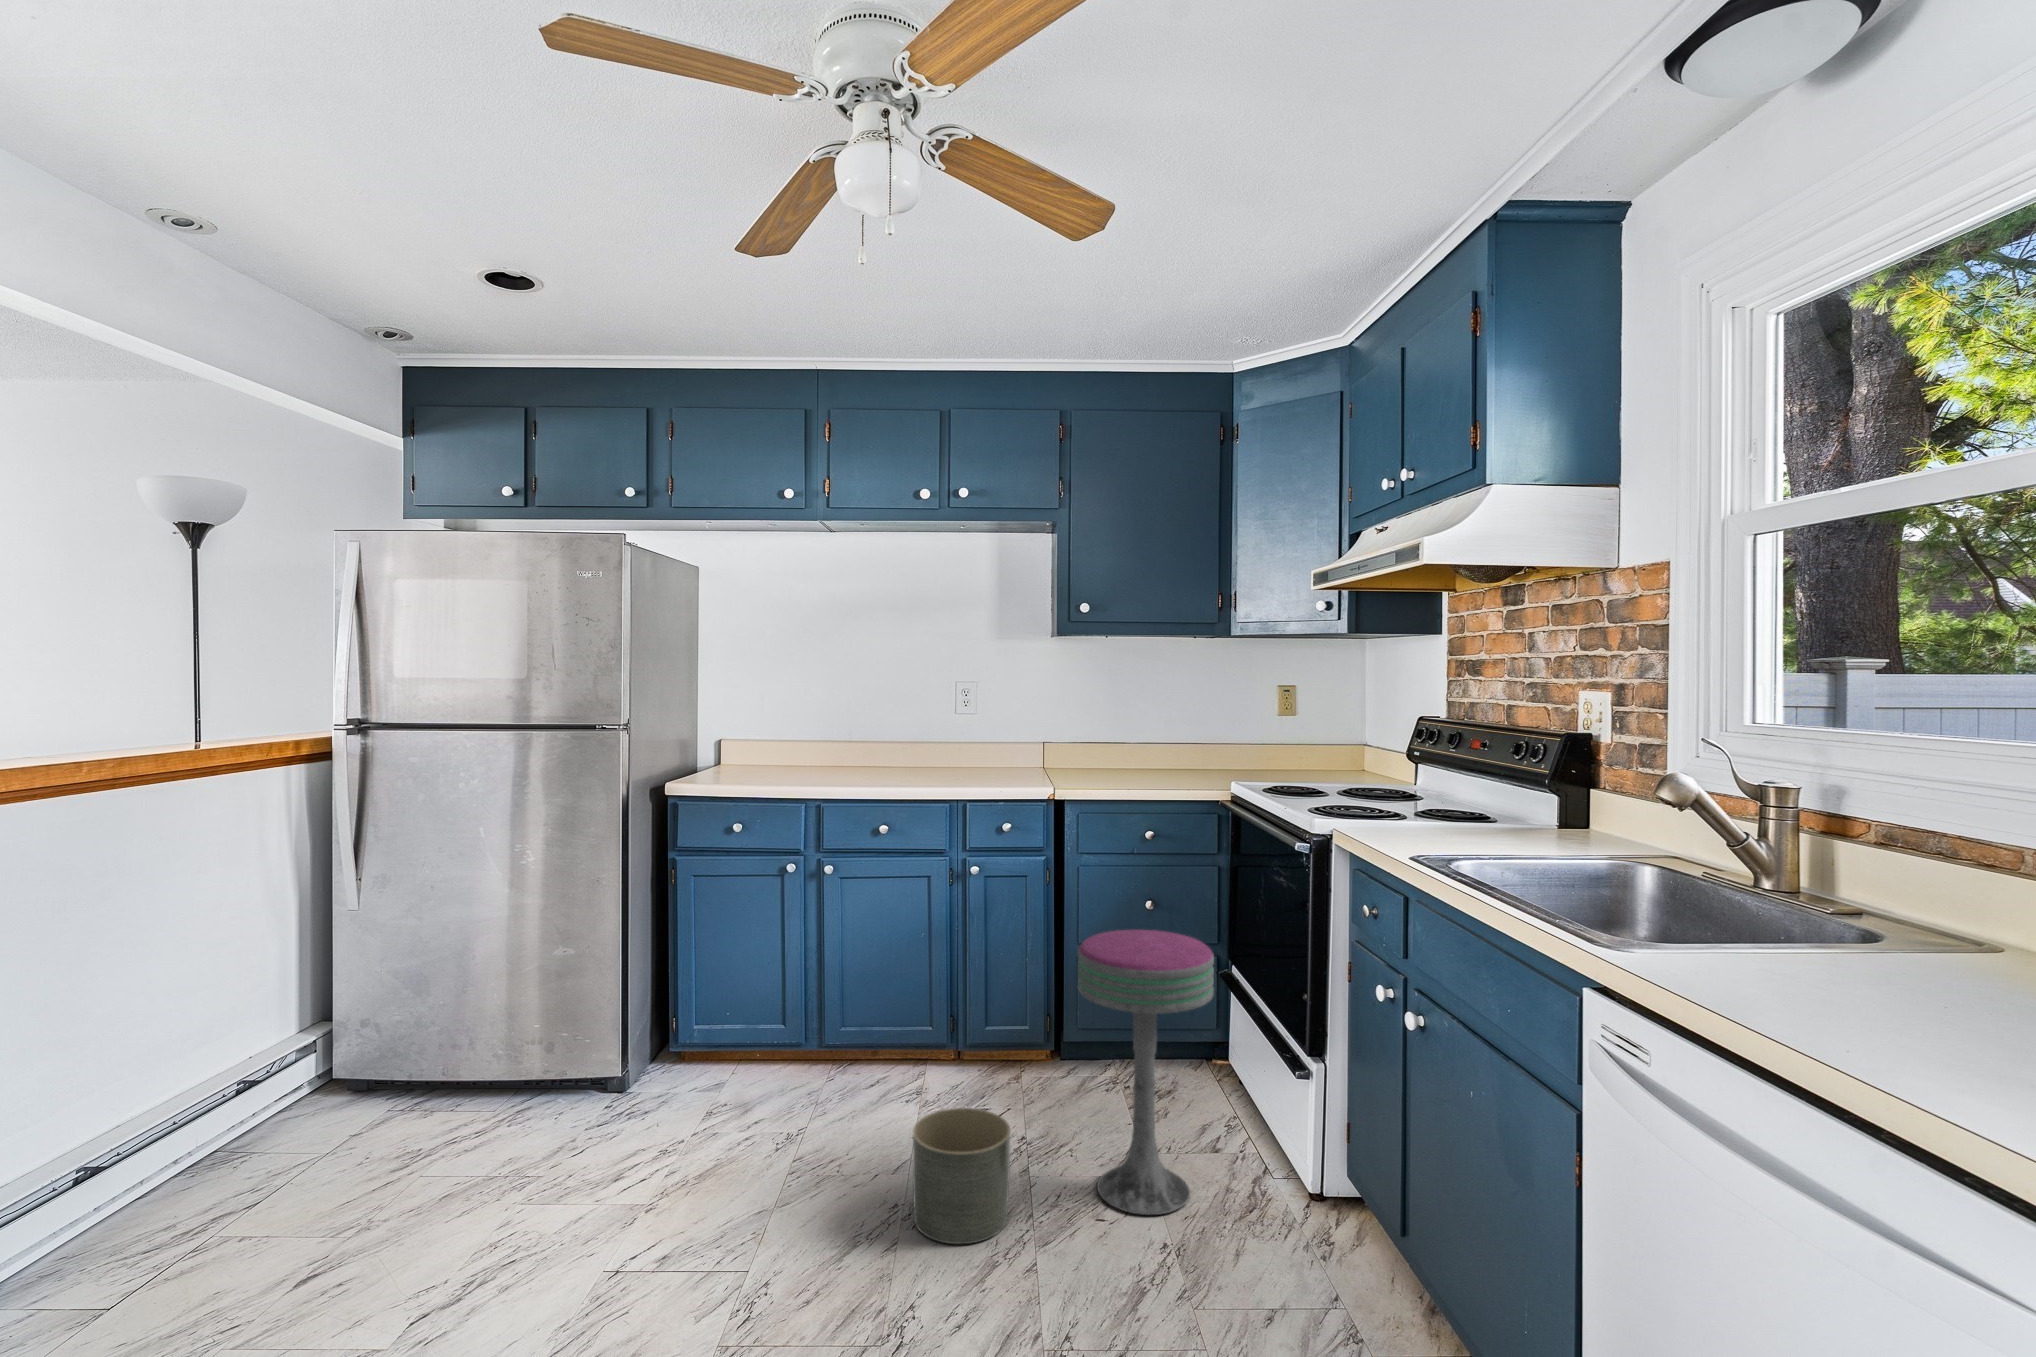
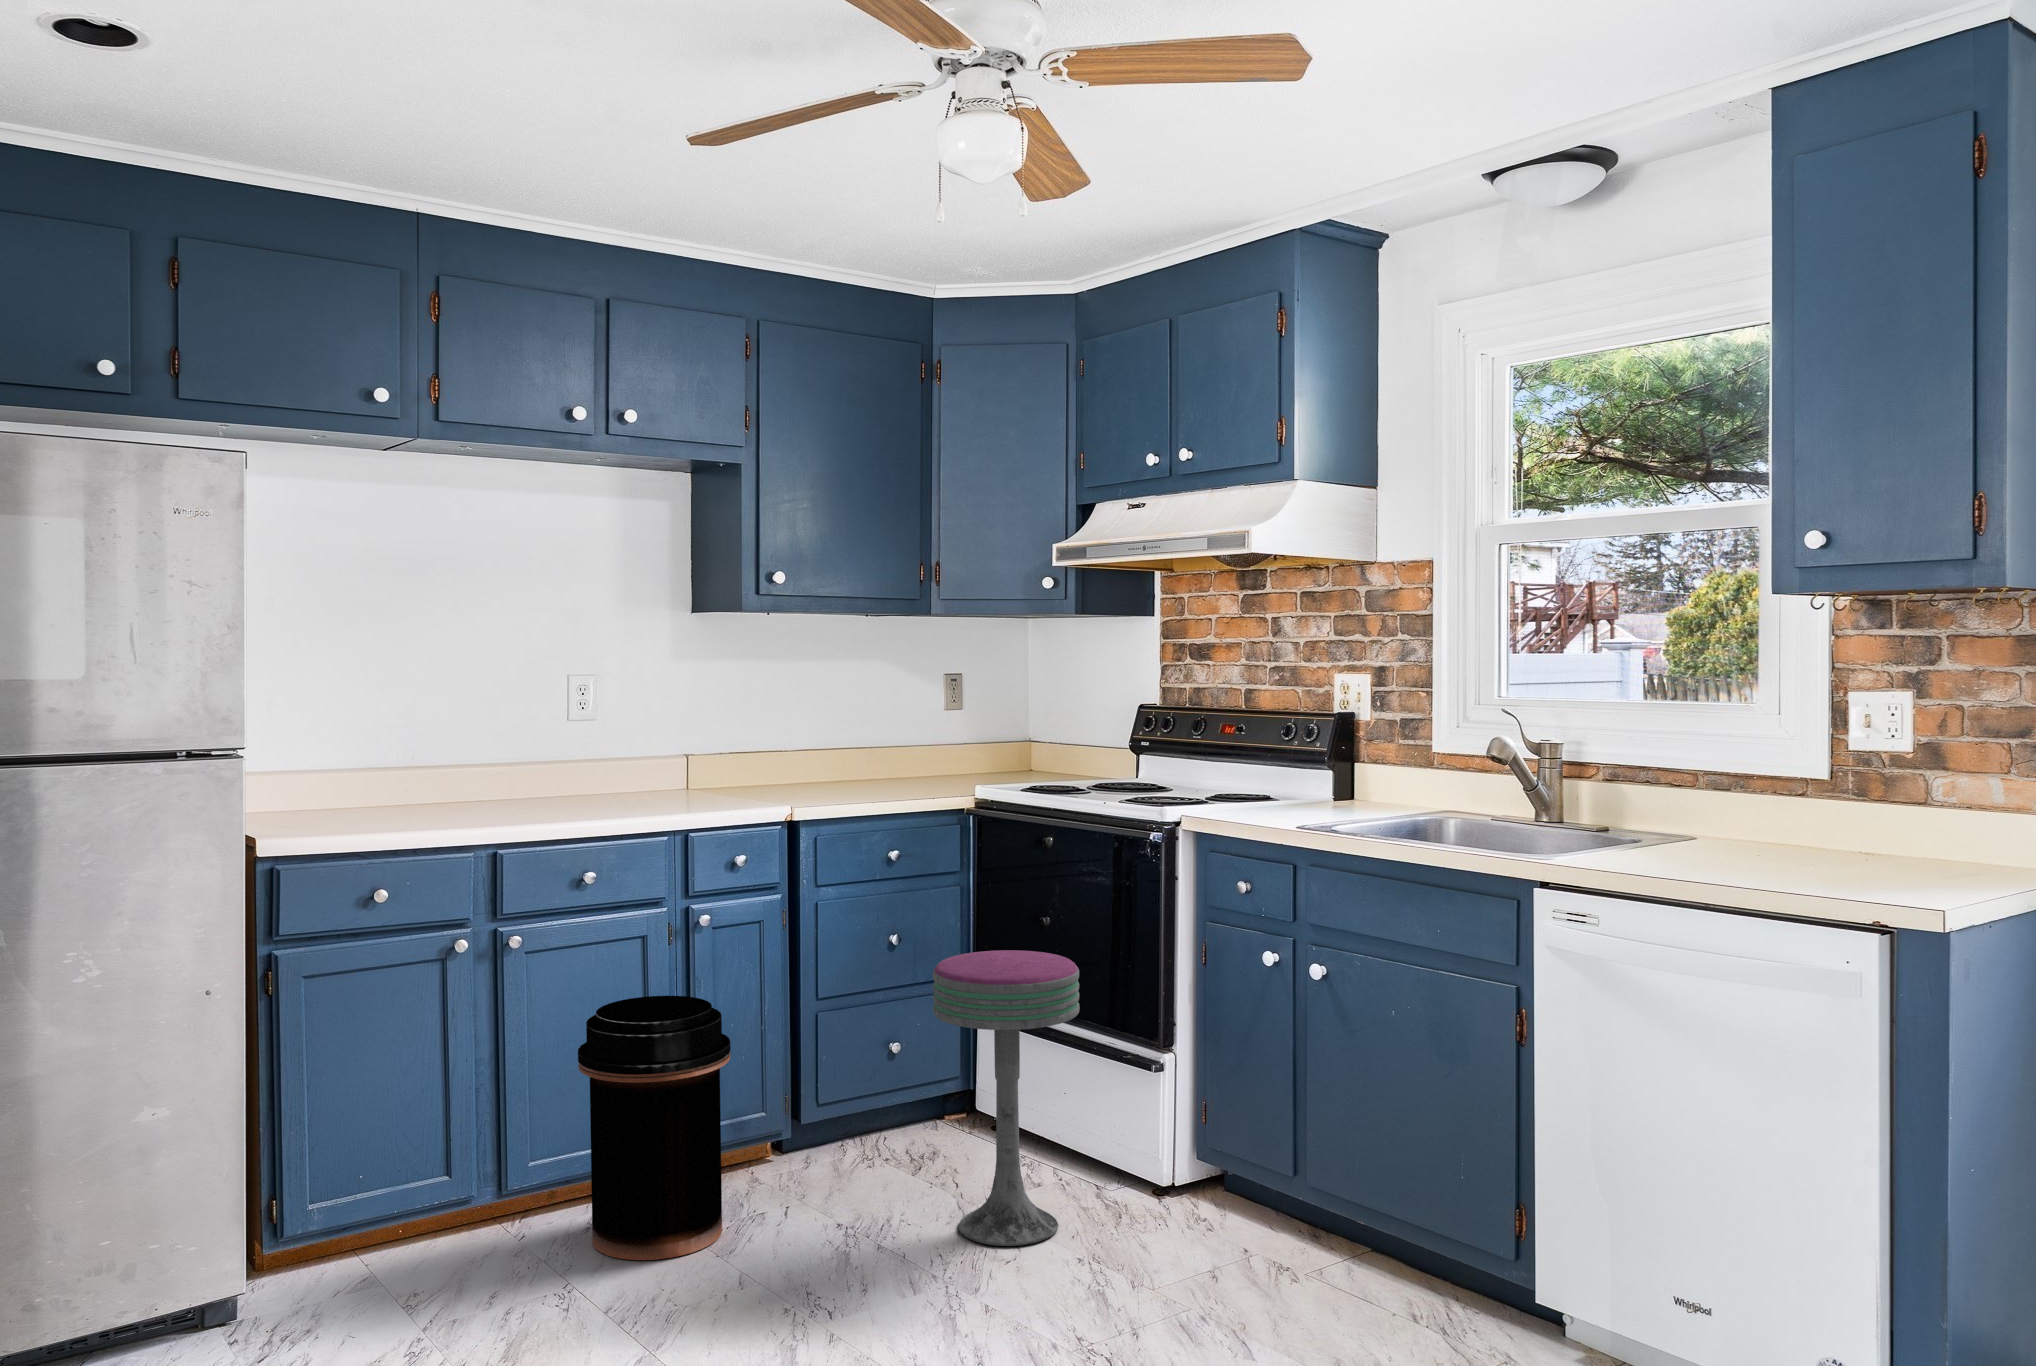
trash can: none [837,921,954,1132] -> present [578,996,731,1260]
planter: present [913,1108,1011,1244] -> none [810,1176,922,1318]

